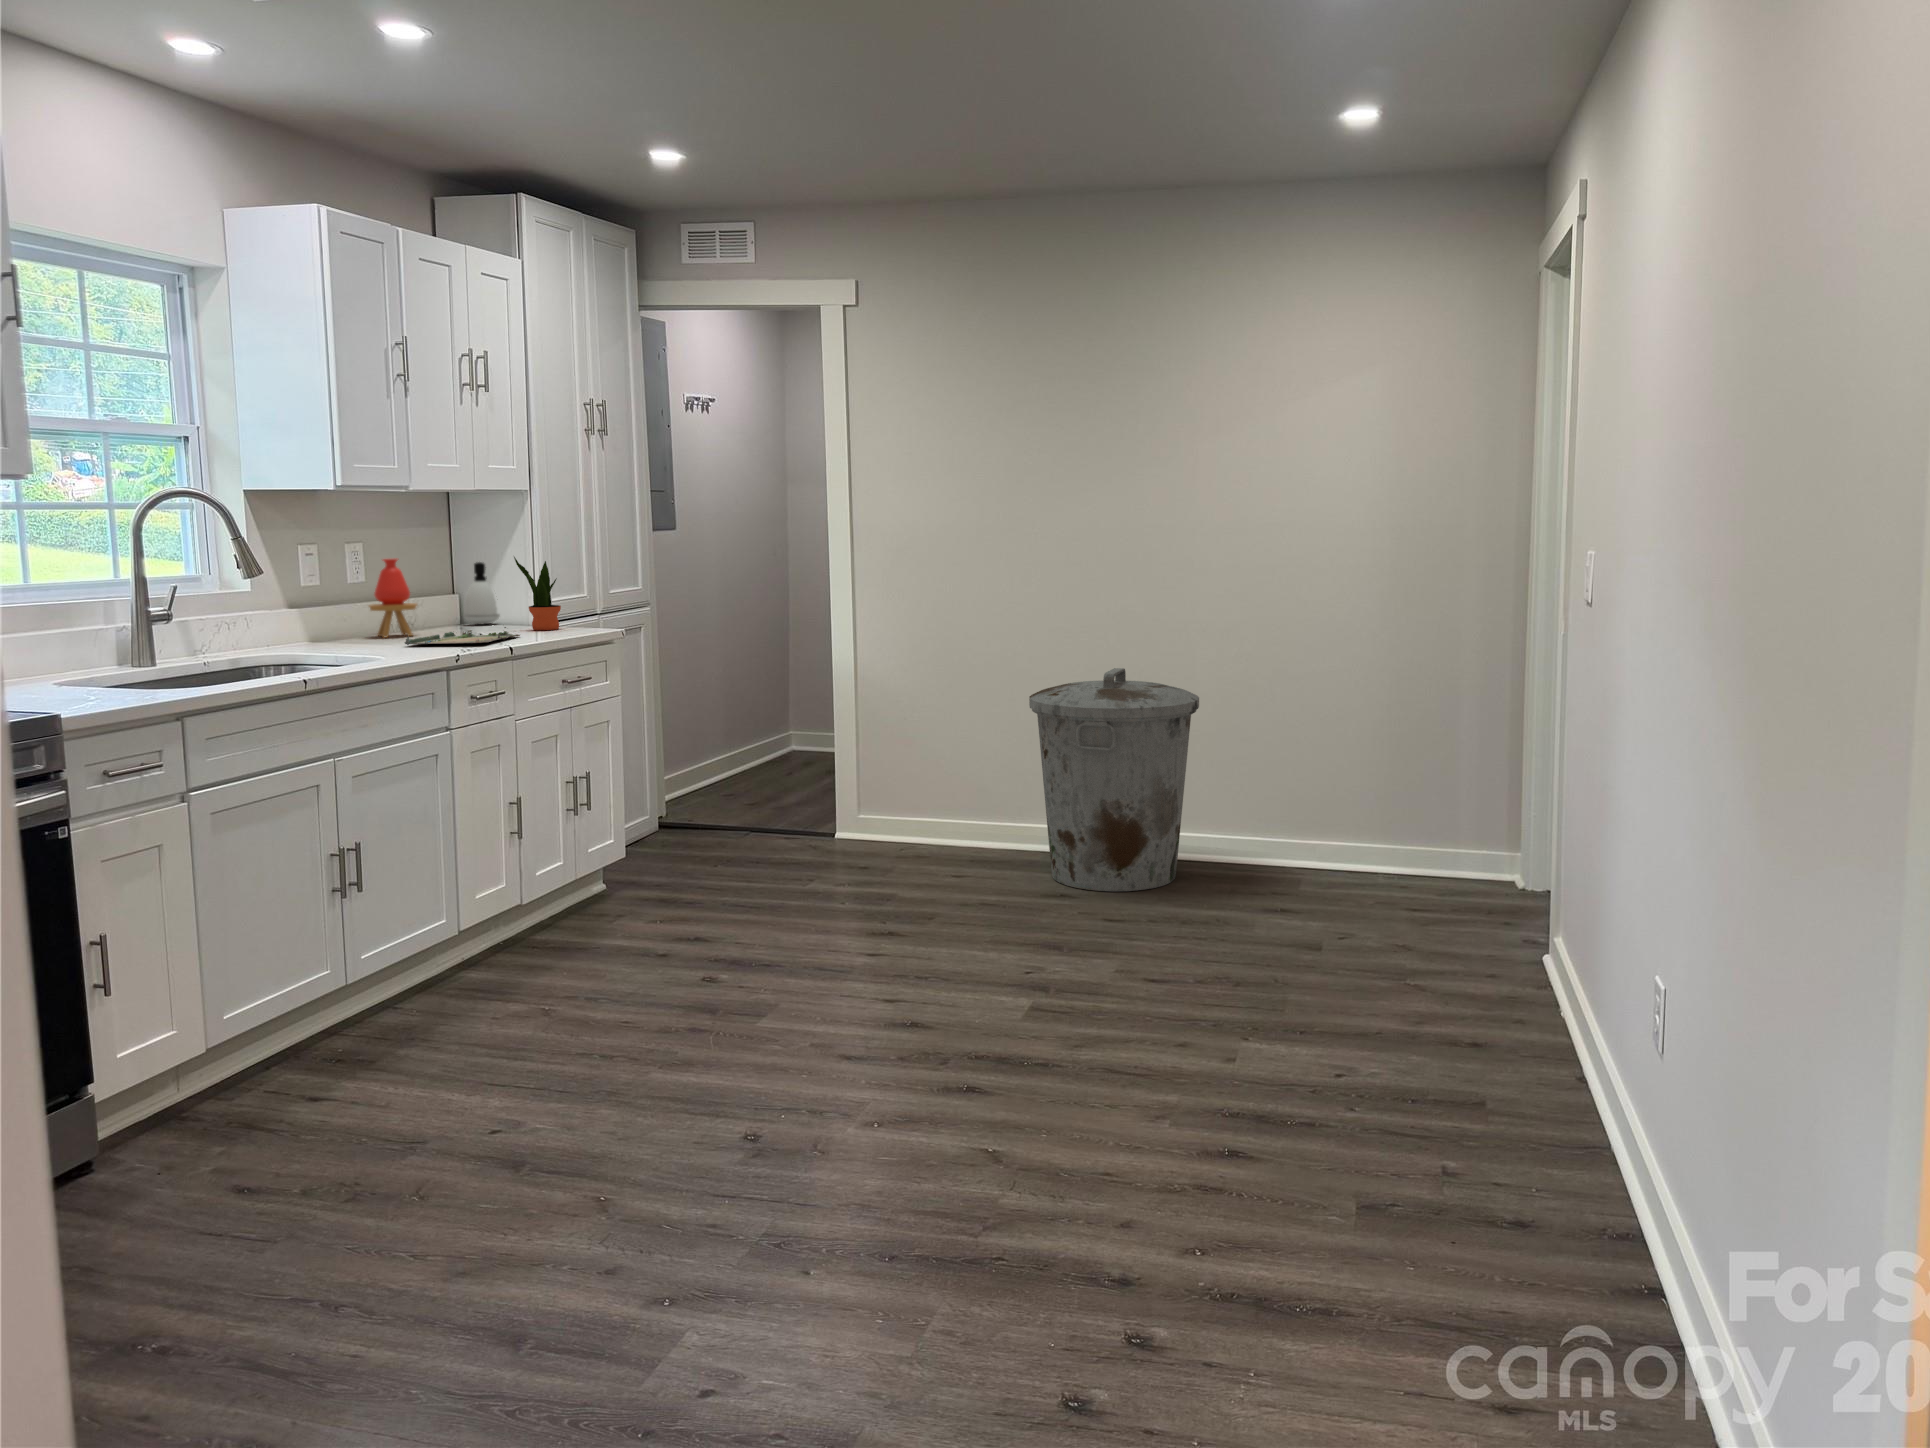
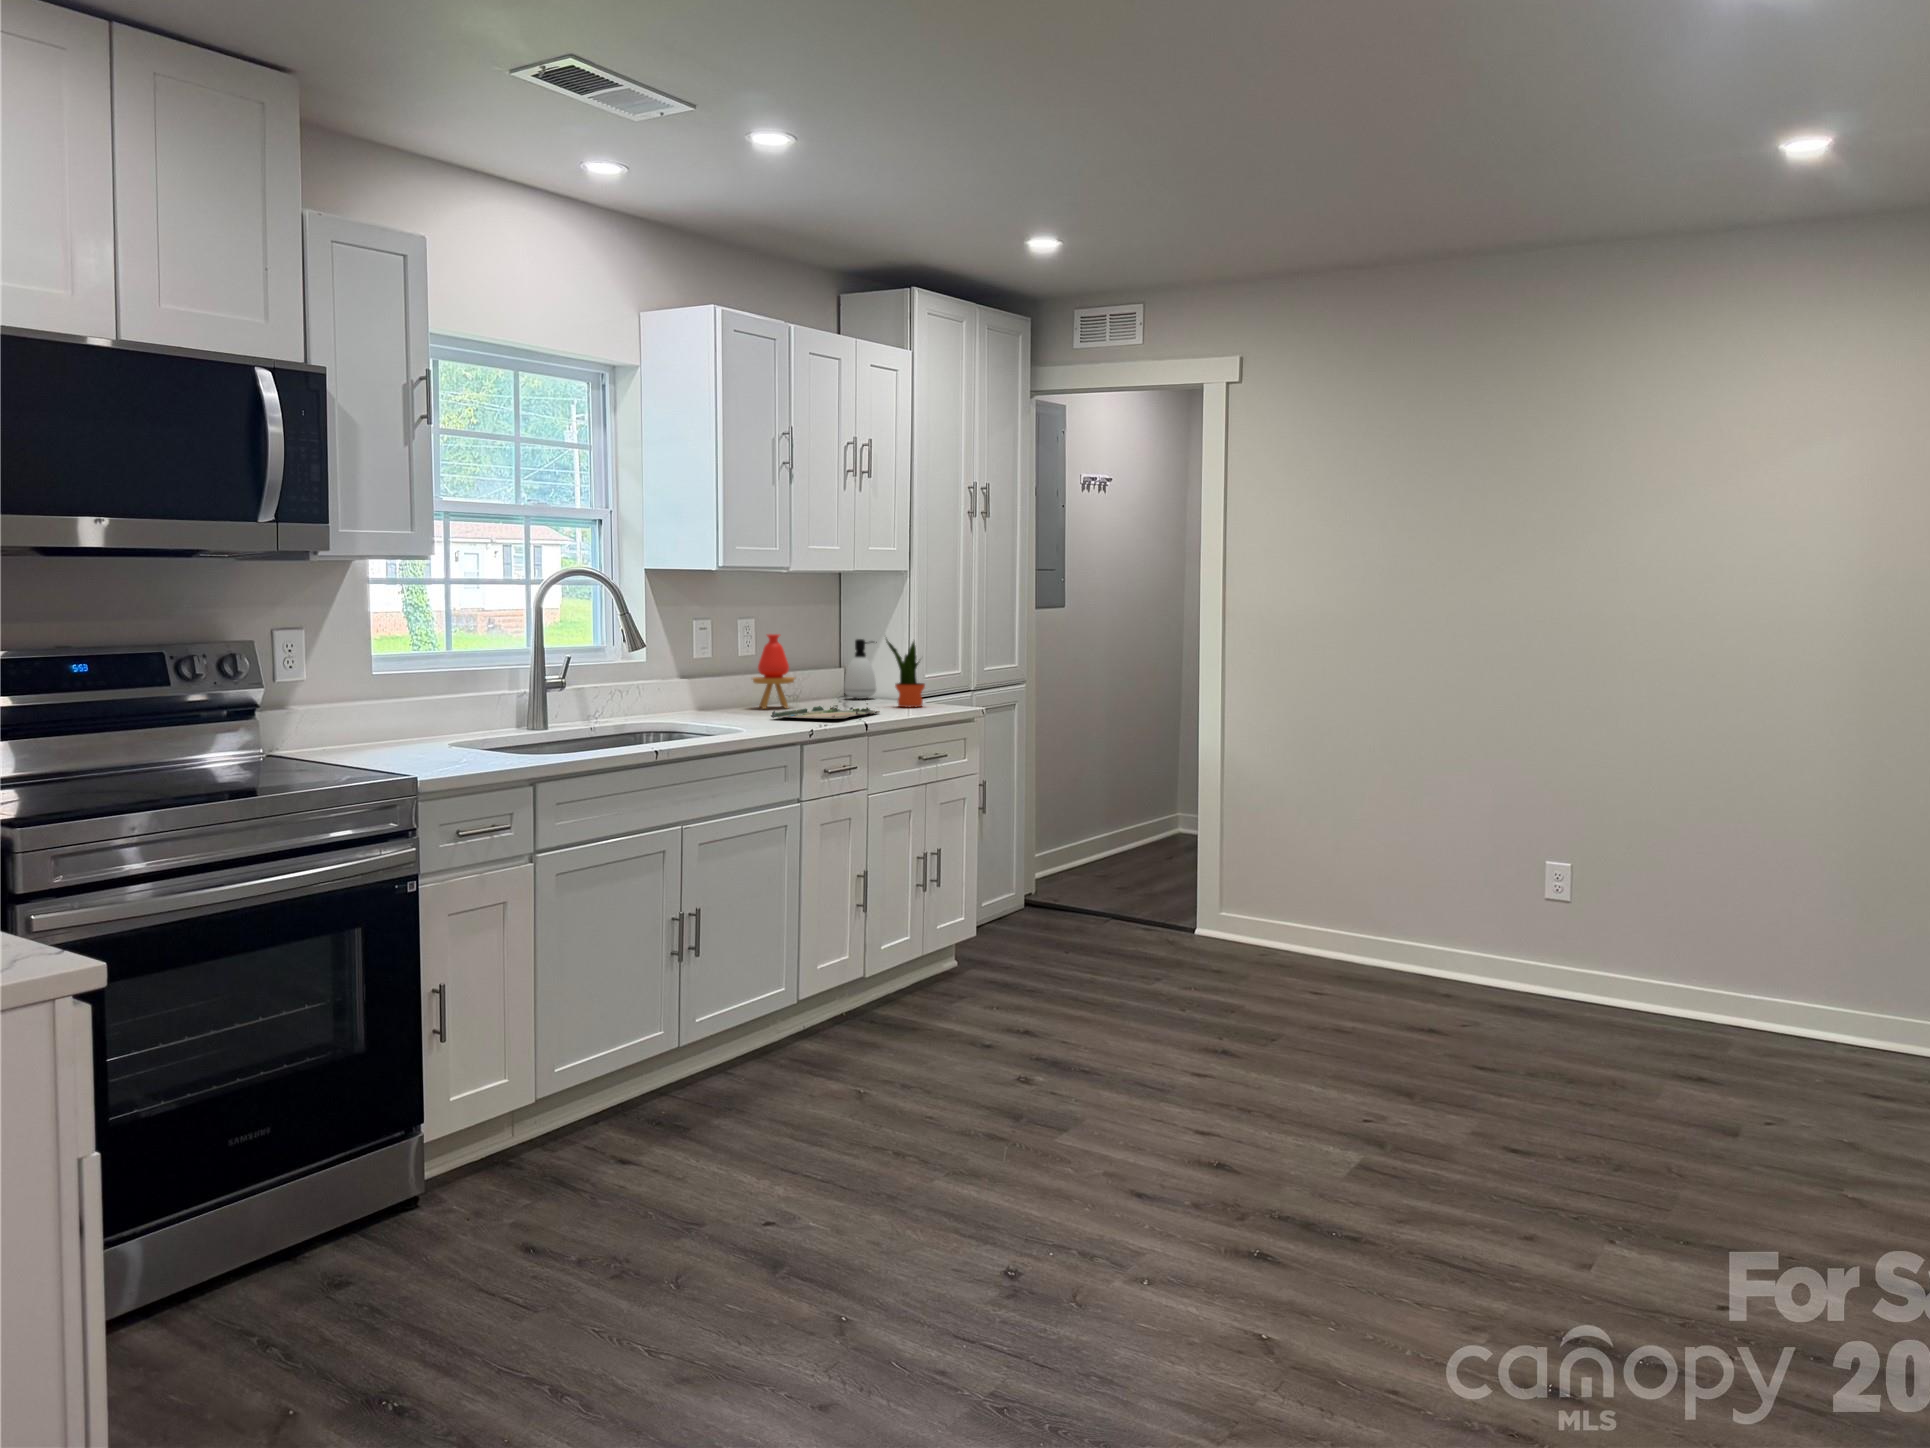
trash can: present [1029,668,1199,891] -> none [1405,774,1609,1032]

